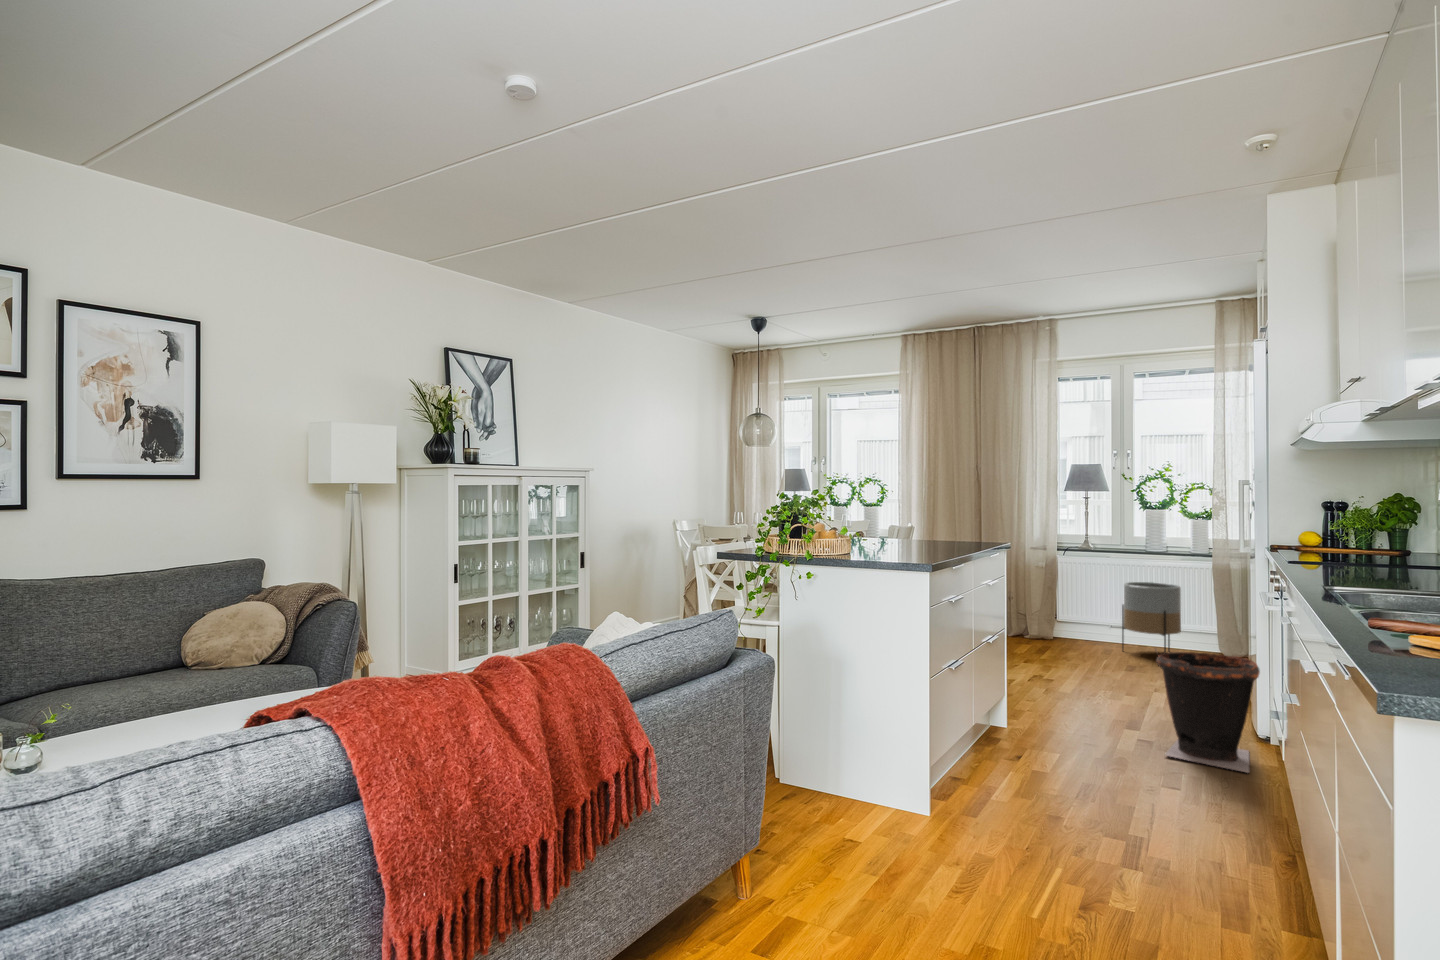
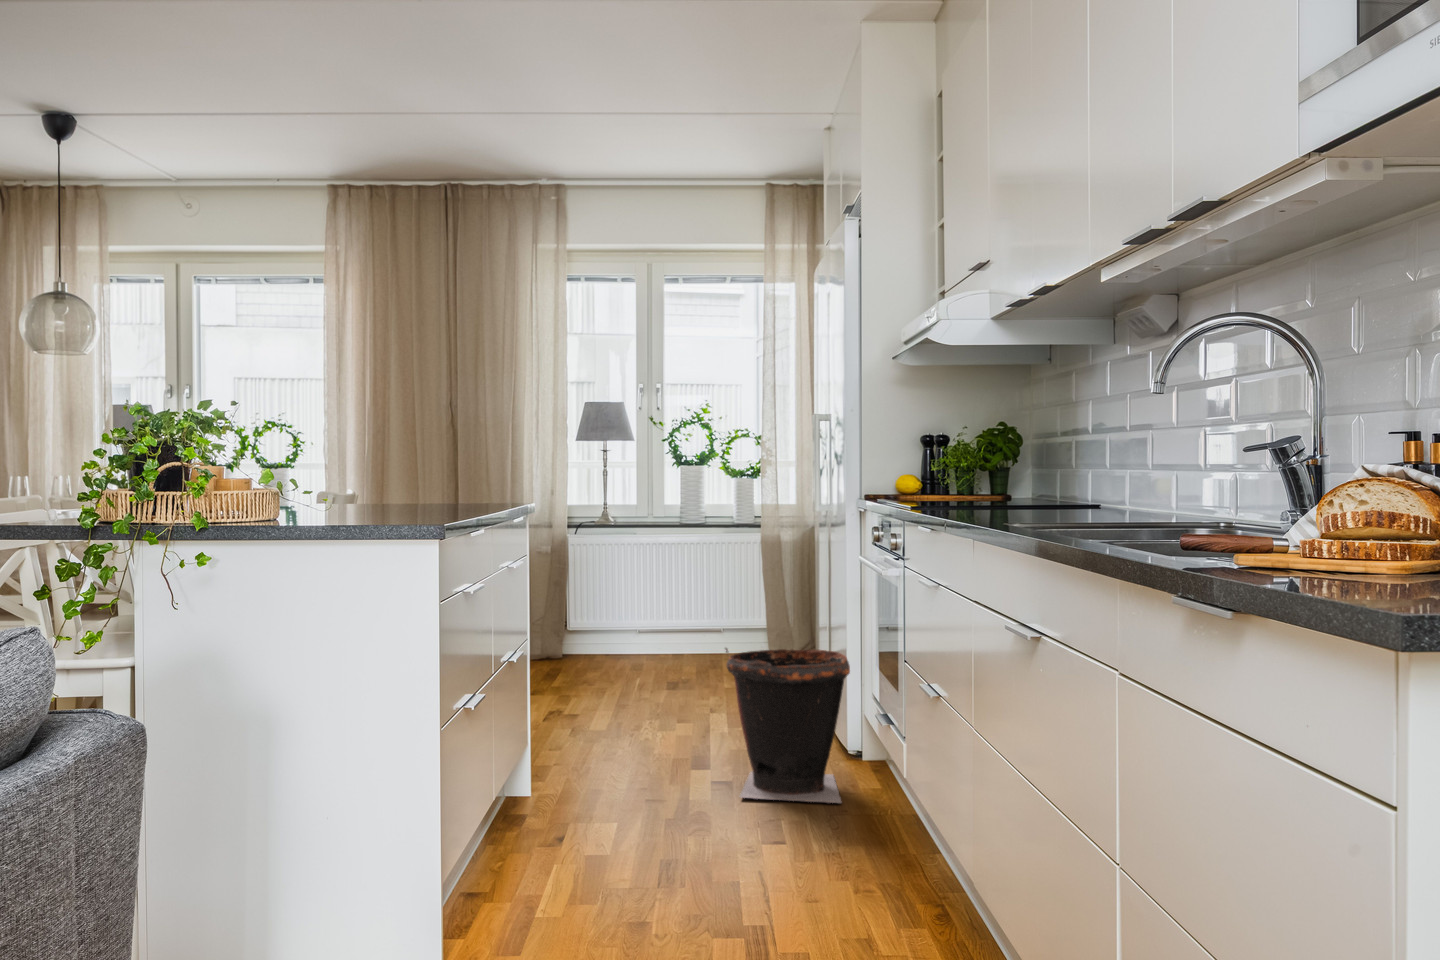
planter: present [1122,582,1181,653] -> none [653,568,726,672]

